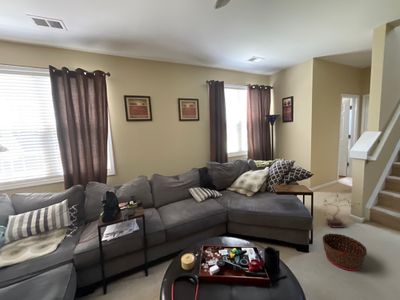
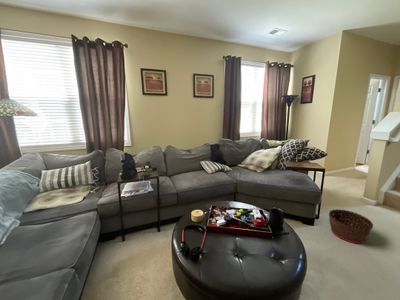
potted plant: present [324,195,352,228] -> none [333,173,374,208]

